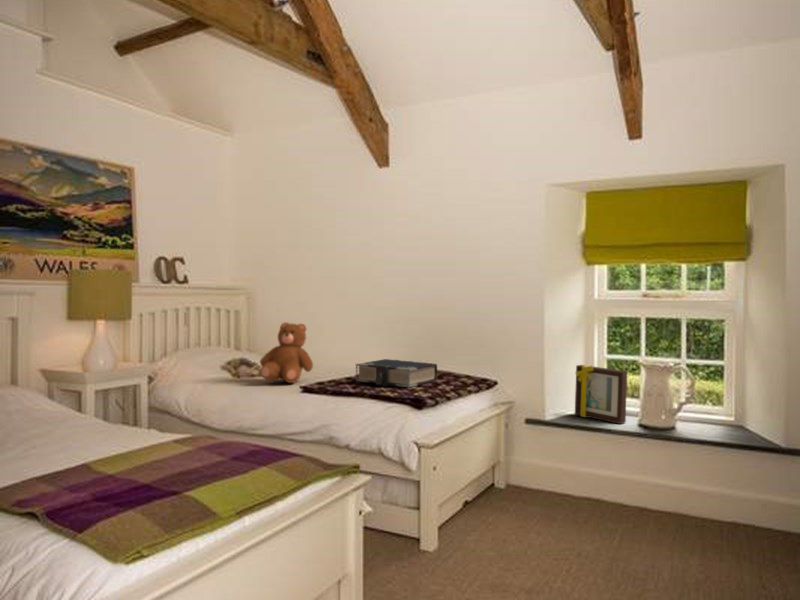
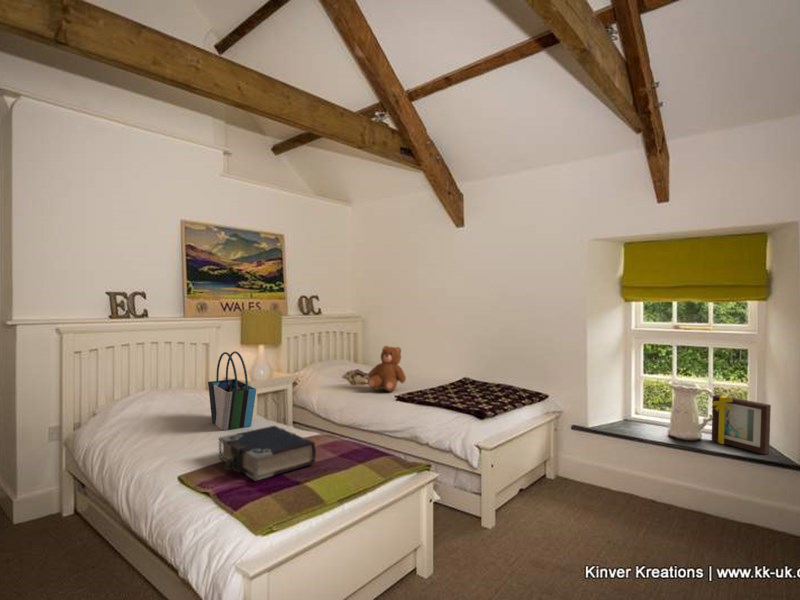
tote bag: none [19,320,100,436] -> present [208,351,256,431]
book: present [356,359,437,387] -> present [219,426,316,480]
picture frame: present [575,365,627,424] -> present [712,395,771,455]

